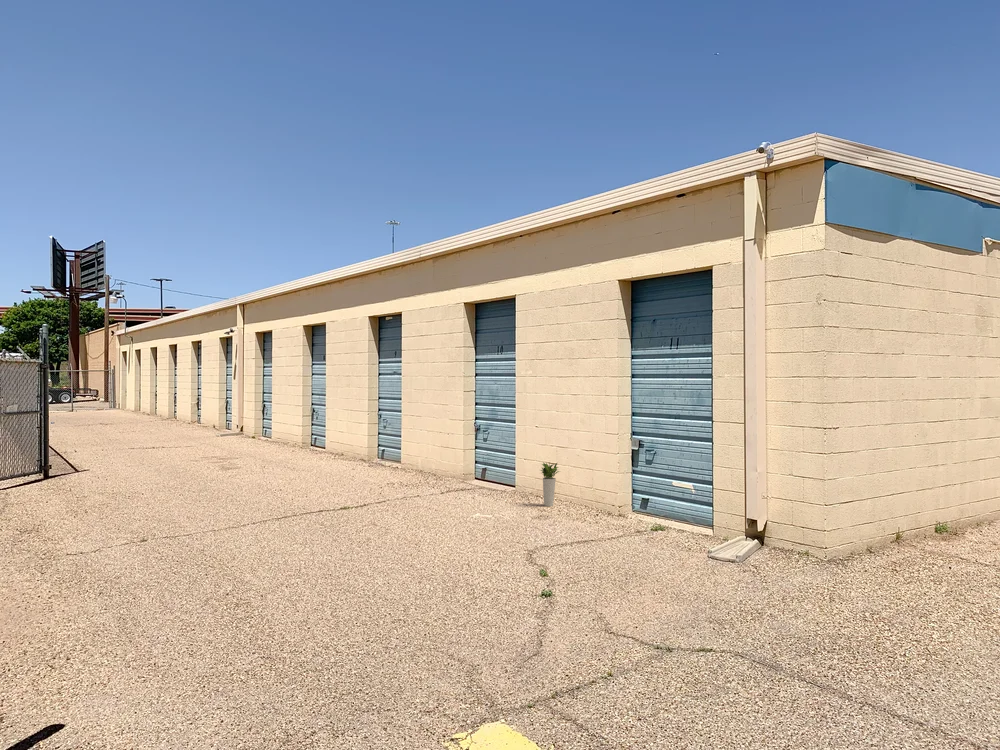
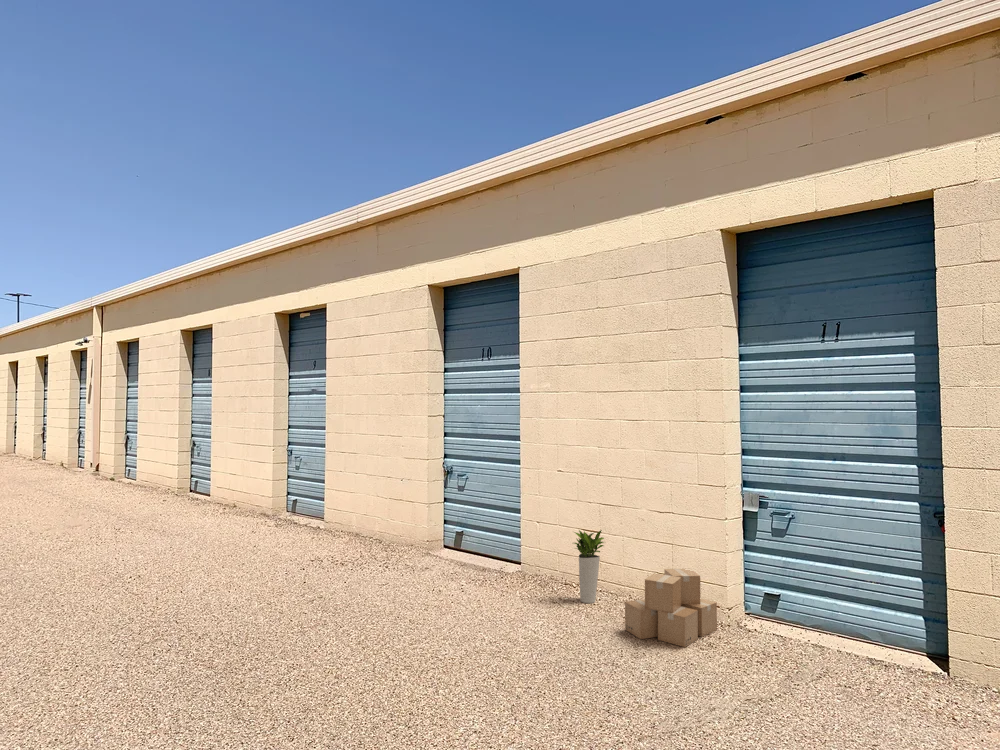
cardboard box: none [558,484,613,524] -> present [625,569,717,647]

